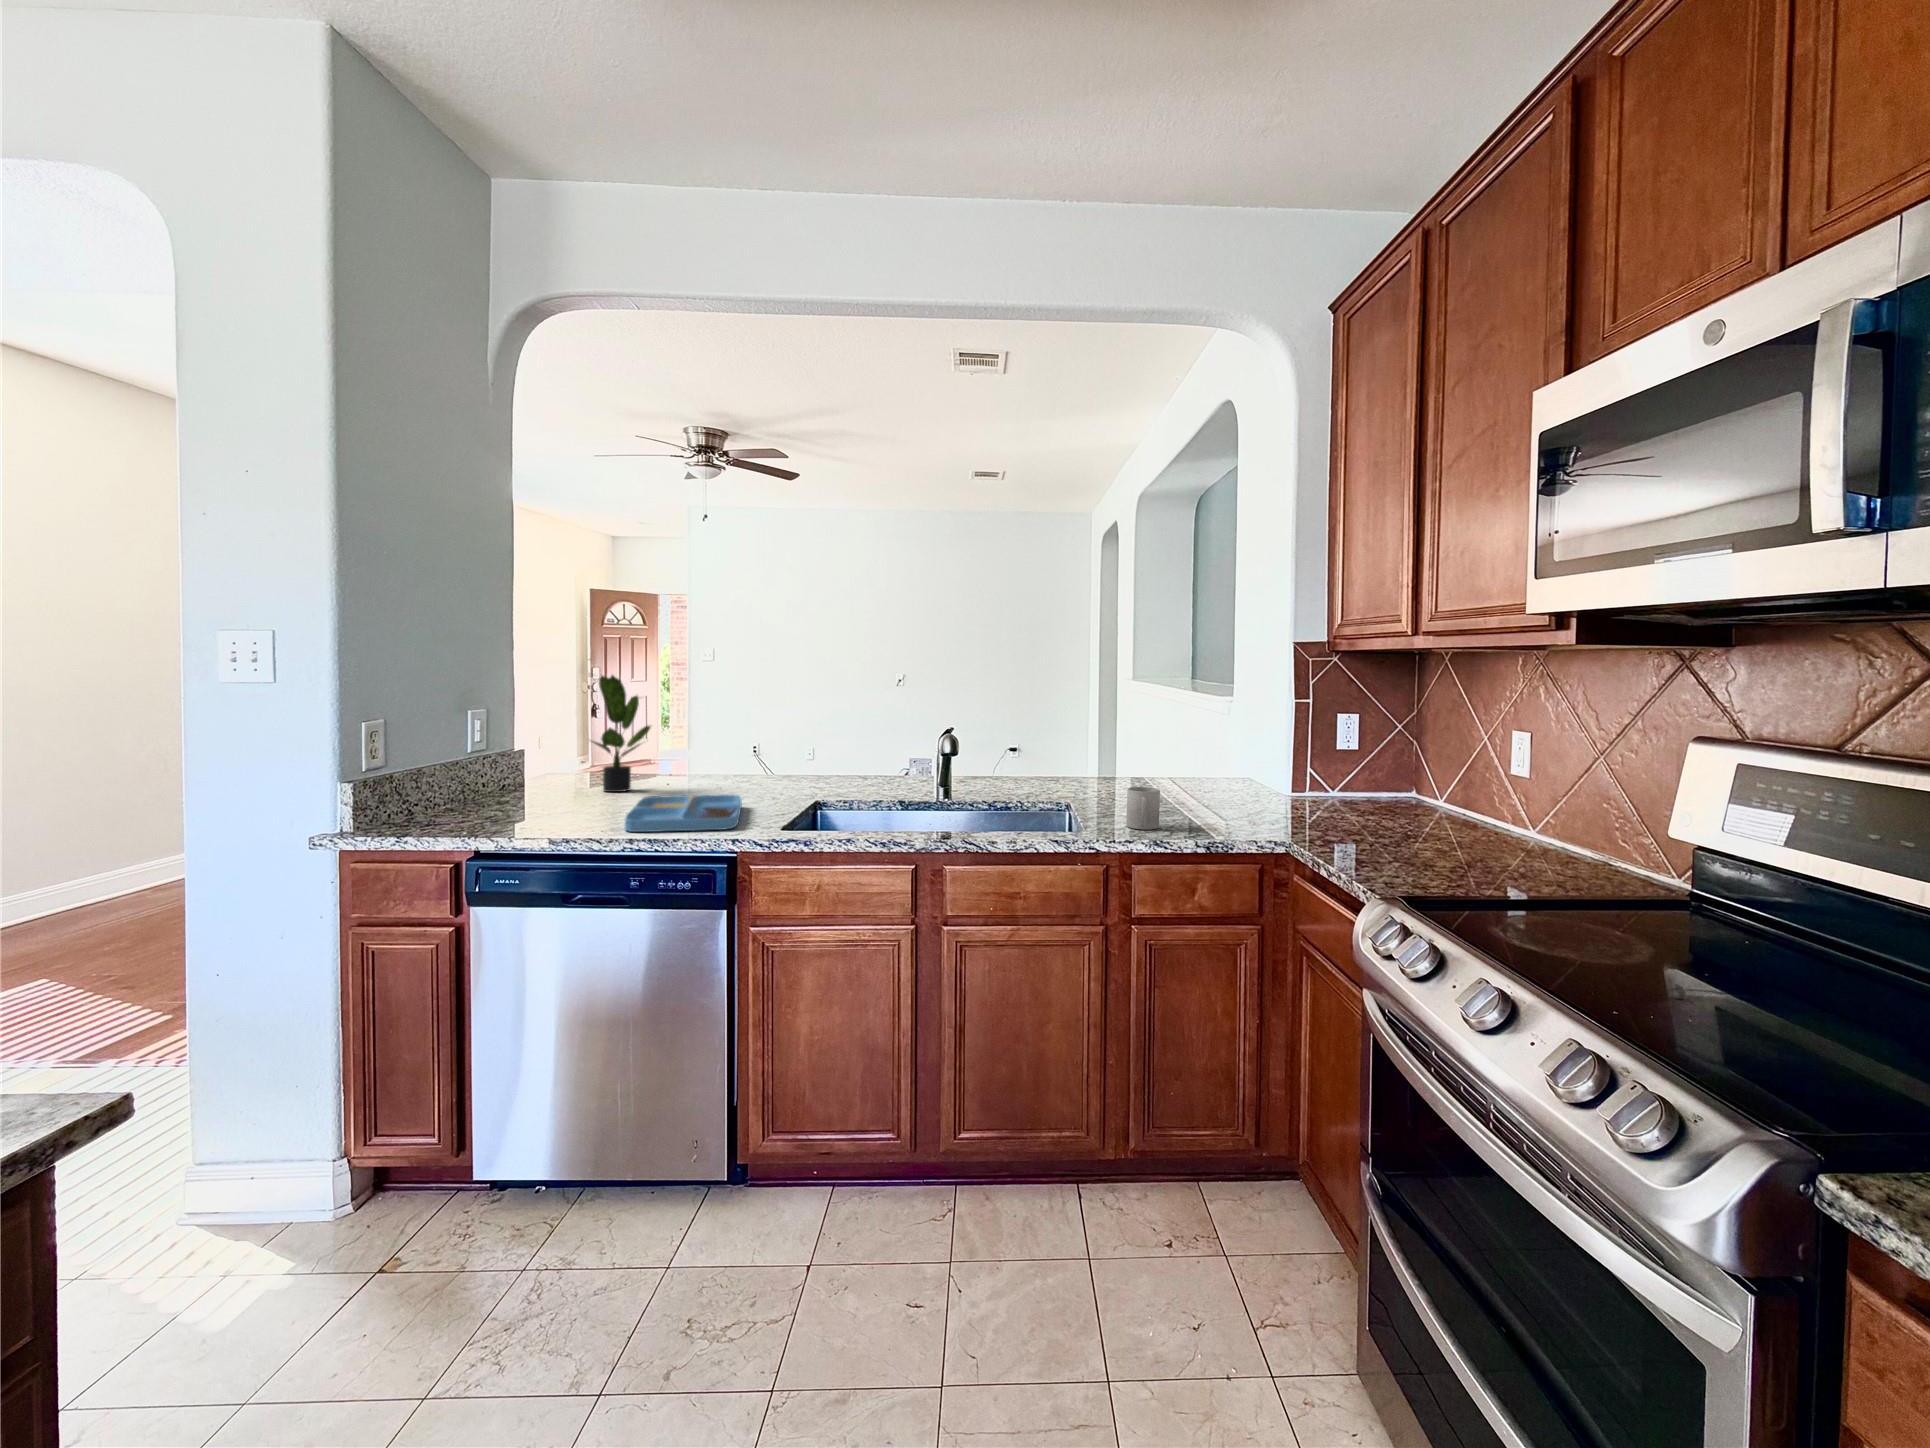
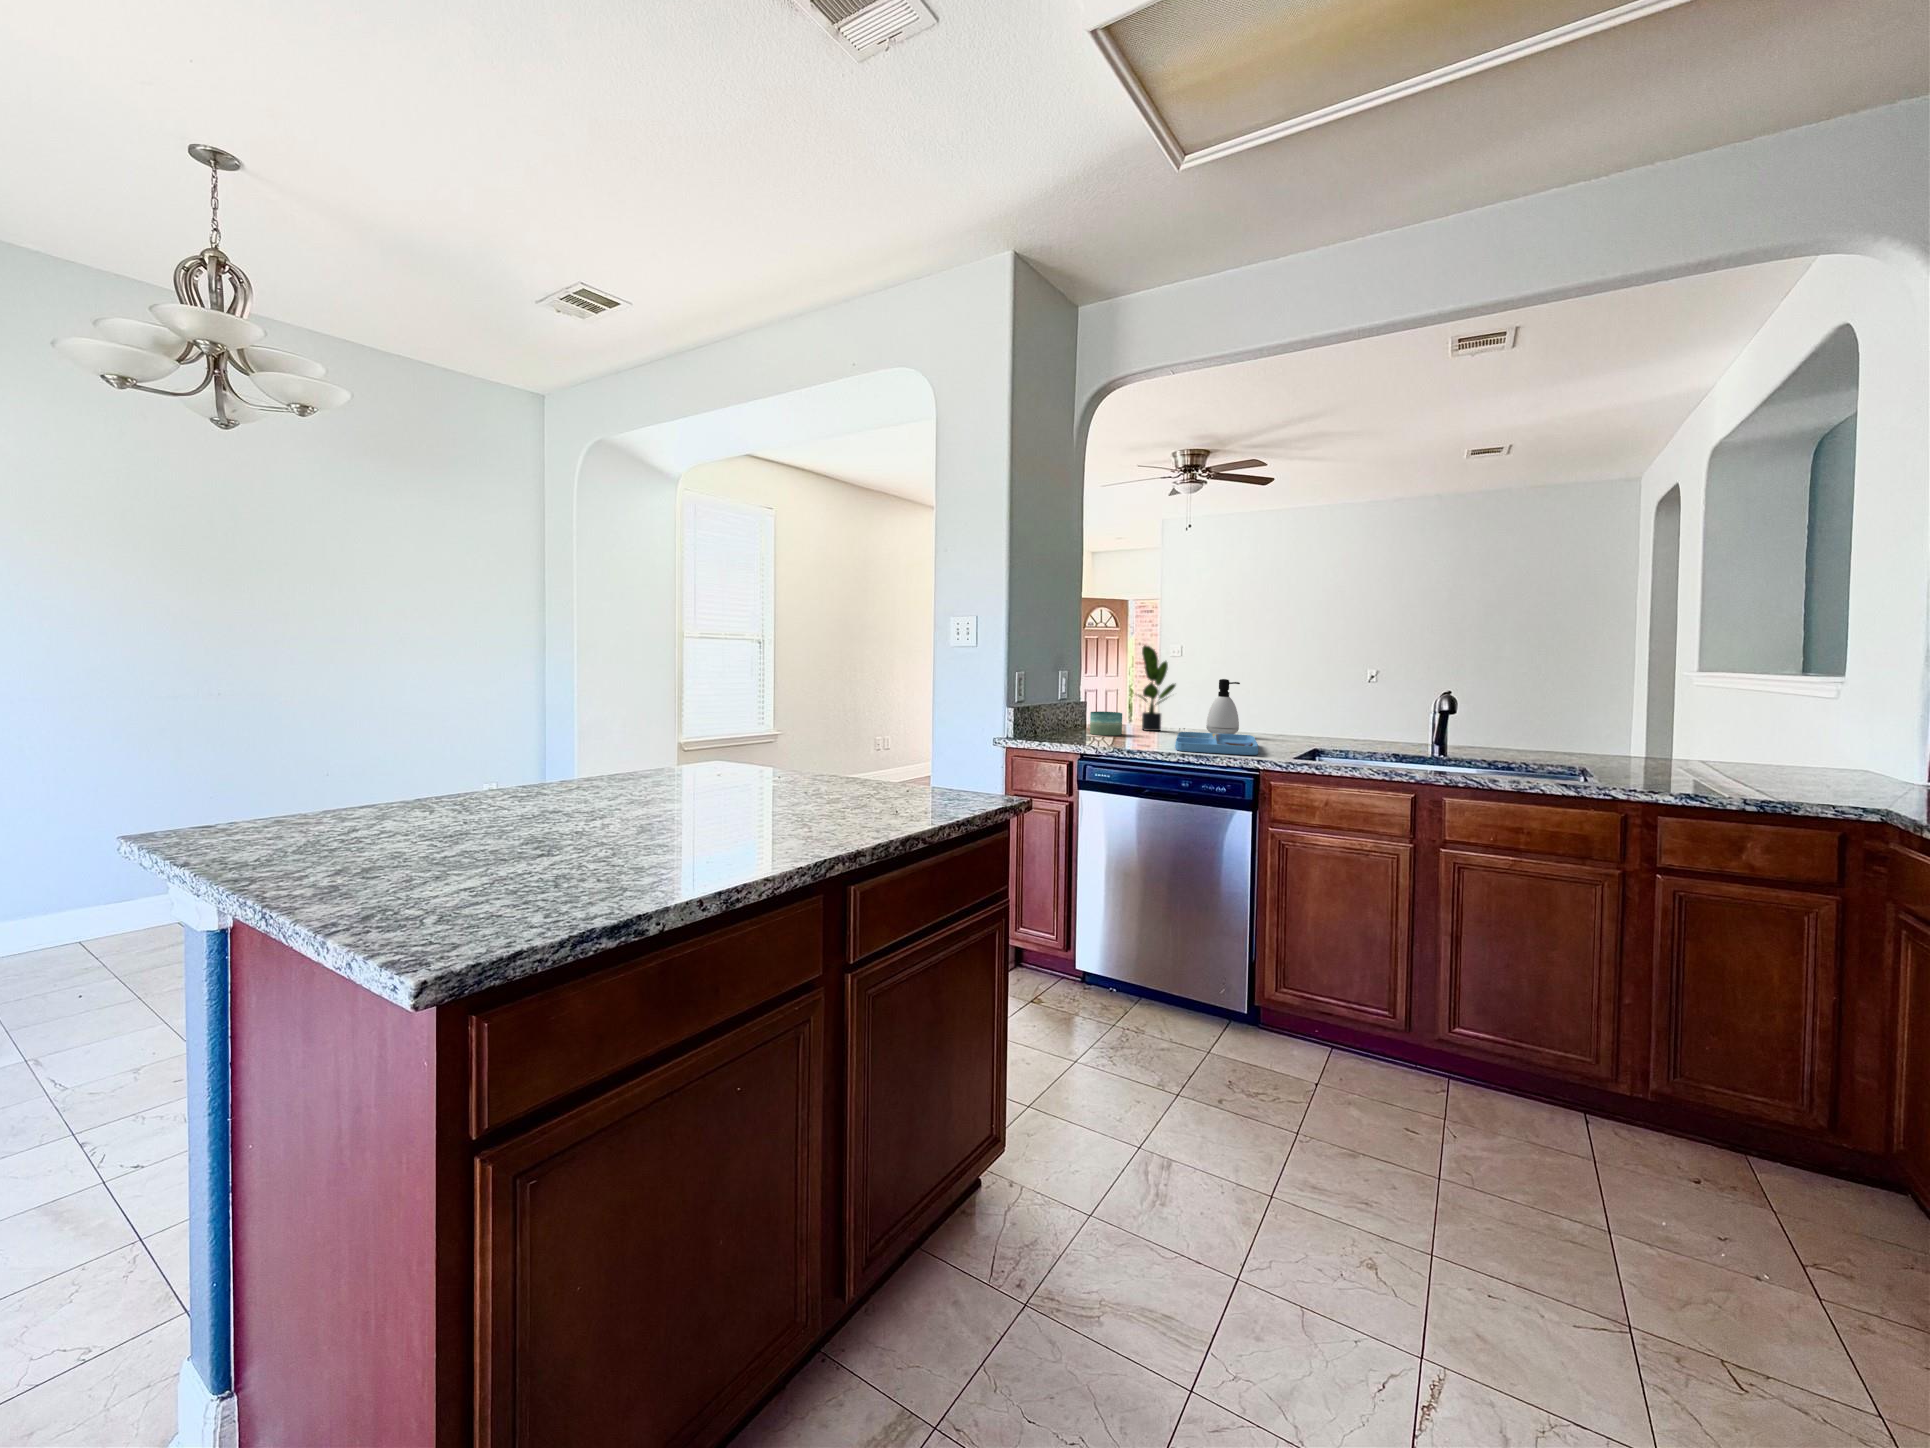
soap dispenser: none [690,719,731,793] -> present [1206,679,1240,734]
candle: none [513,772,564,809] -> present [1090,712,1122,735]
mug: present [1126,787,1160,830] -> none [1650,747,1695,788]

